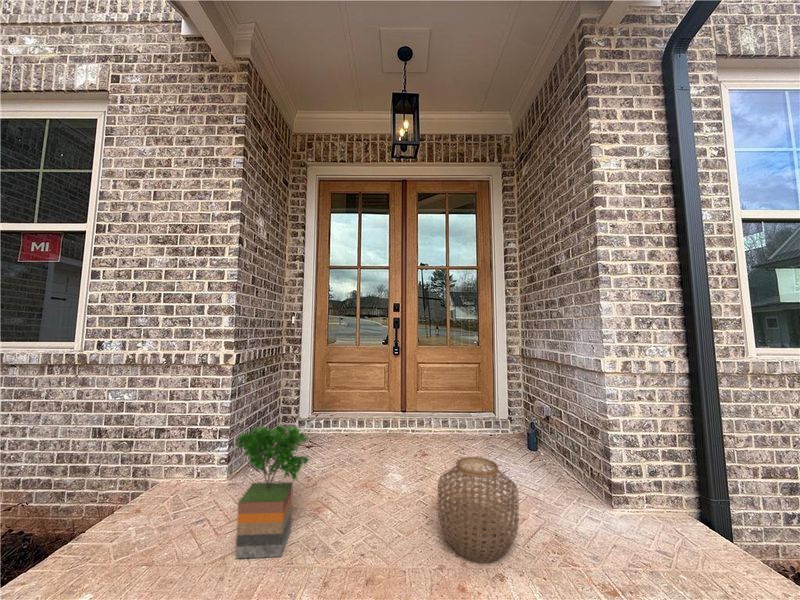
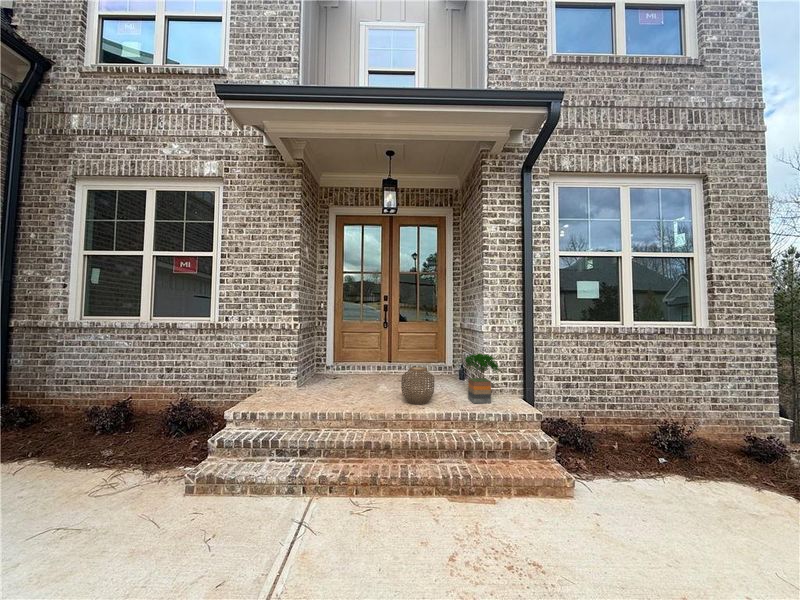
potted tree: present [236,425,309,558] -> present [465,354,499,403]

